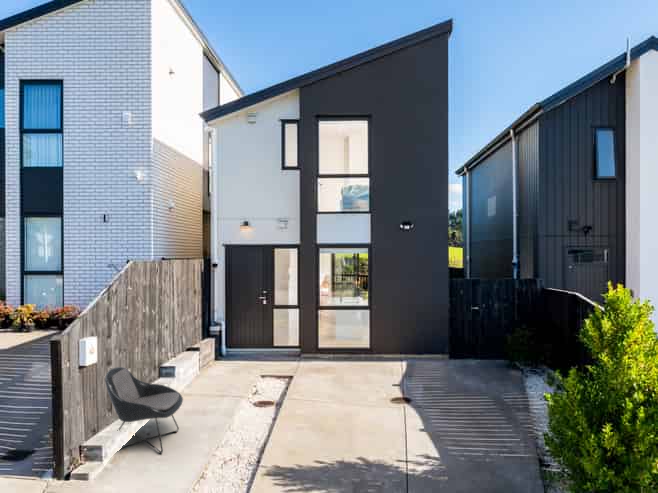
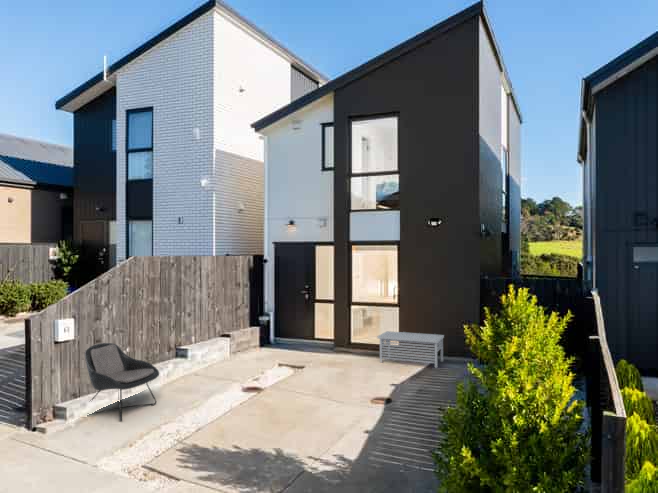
storage bench: none [355,334,416,367] -> present [377,331,444,368]

